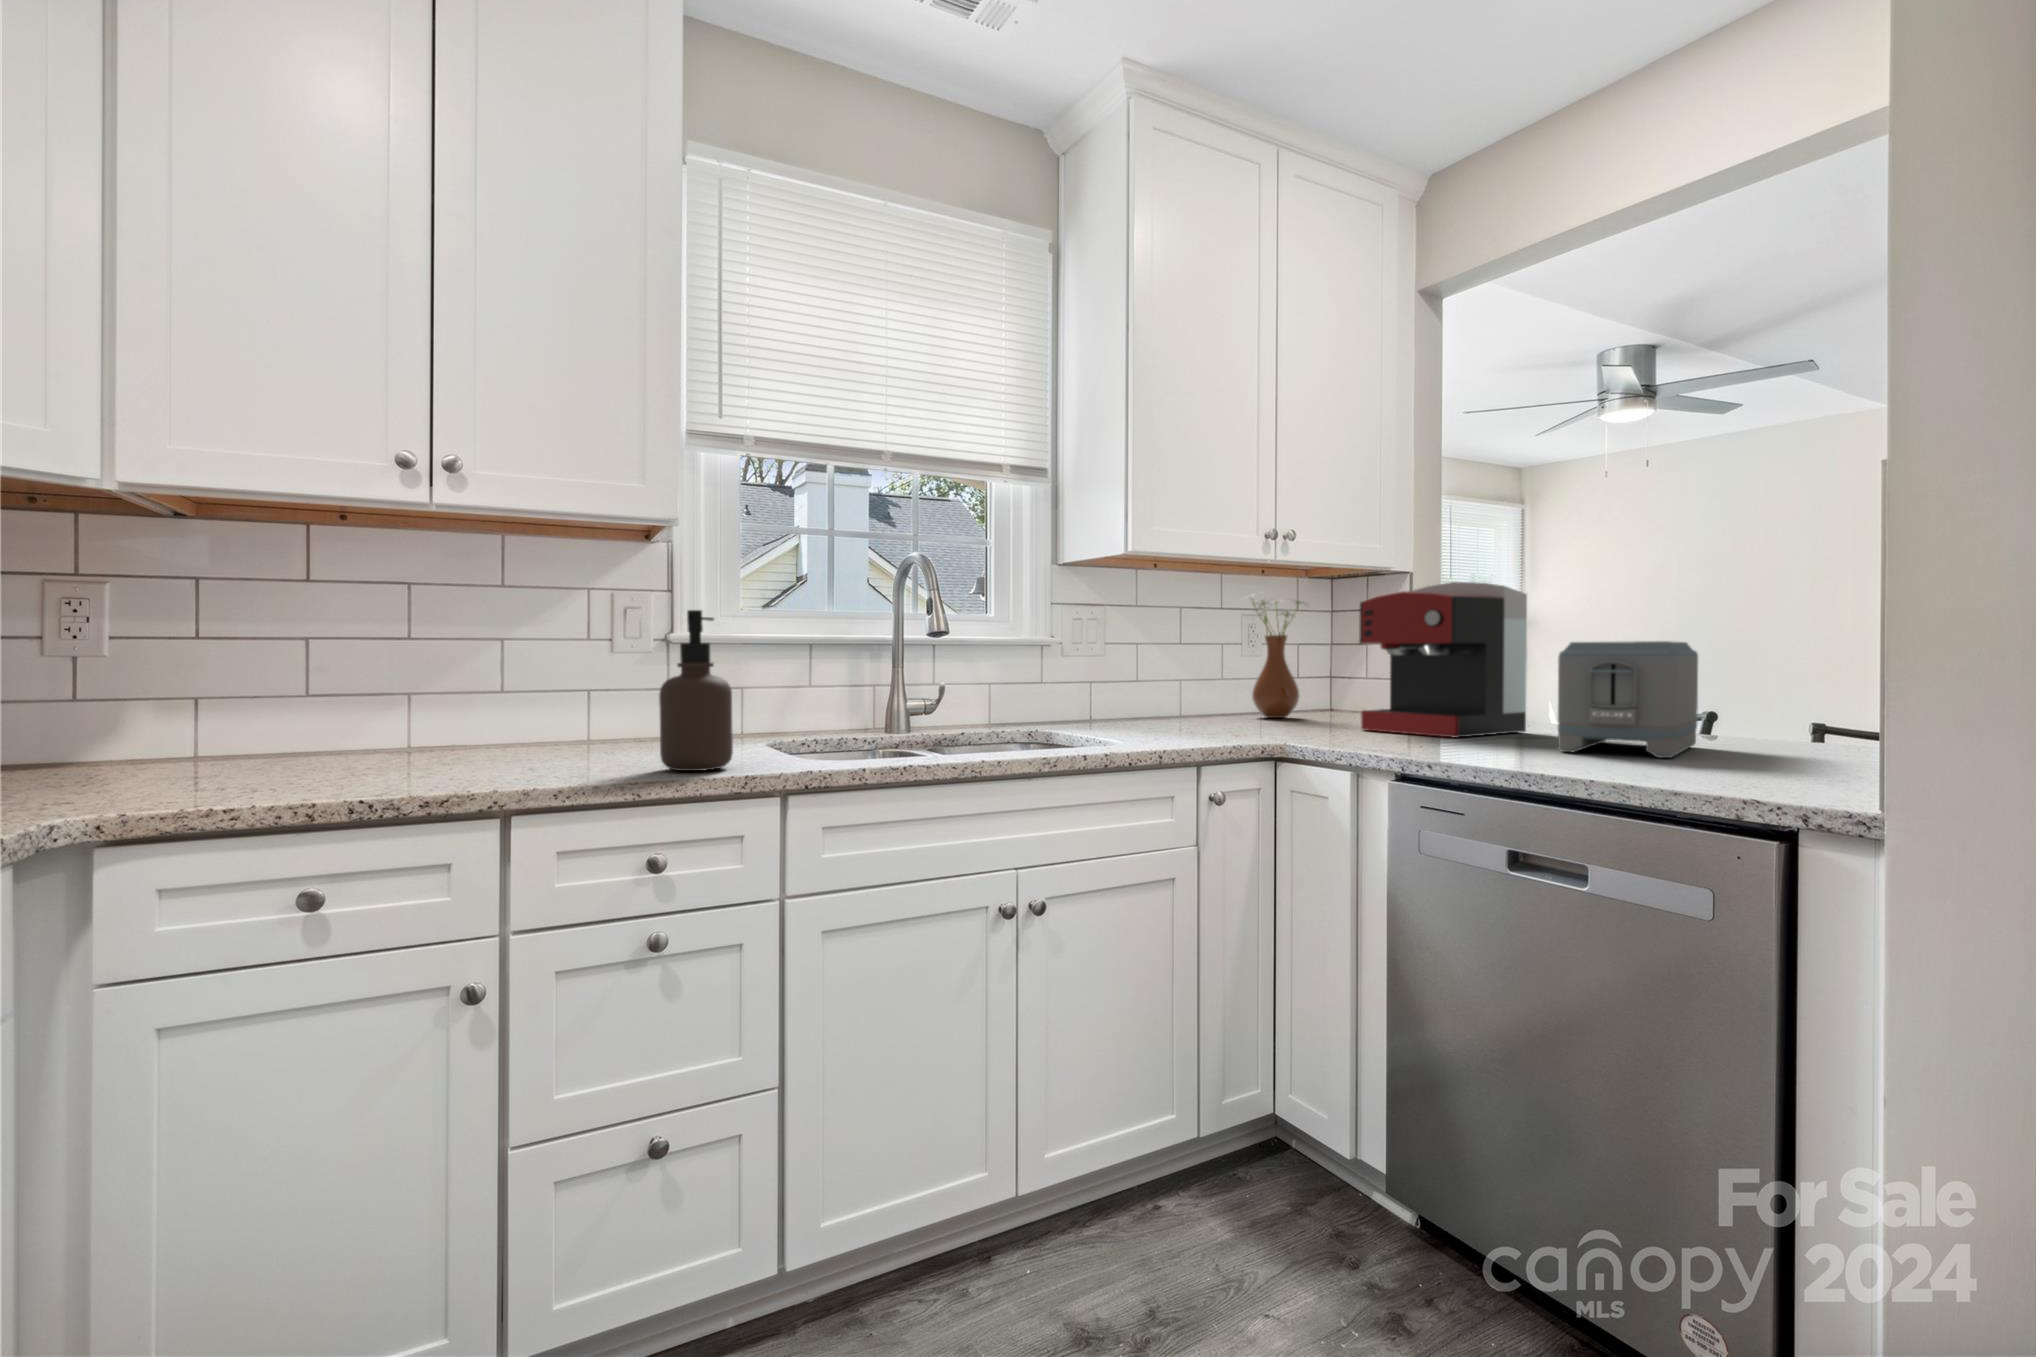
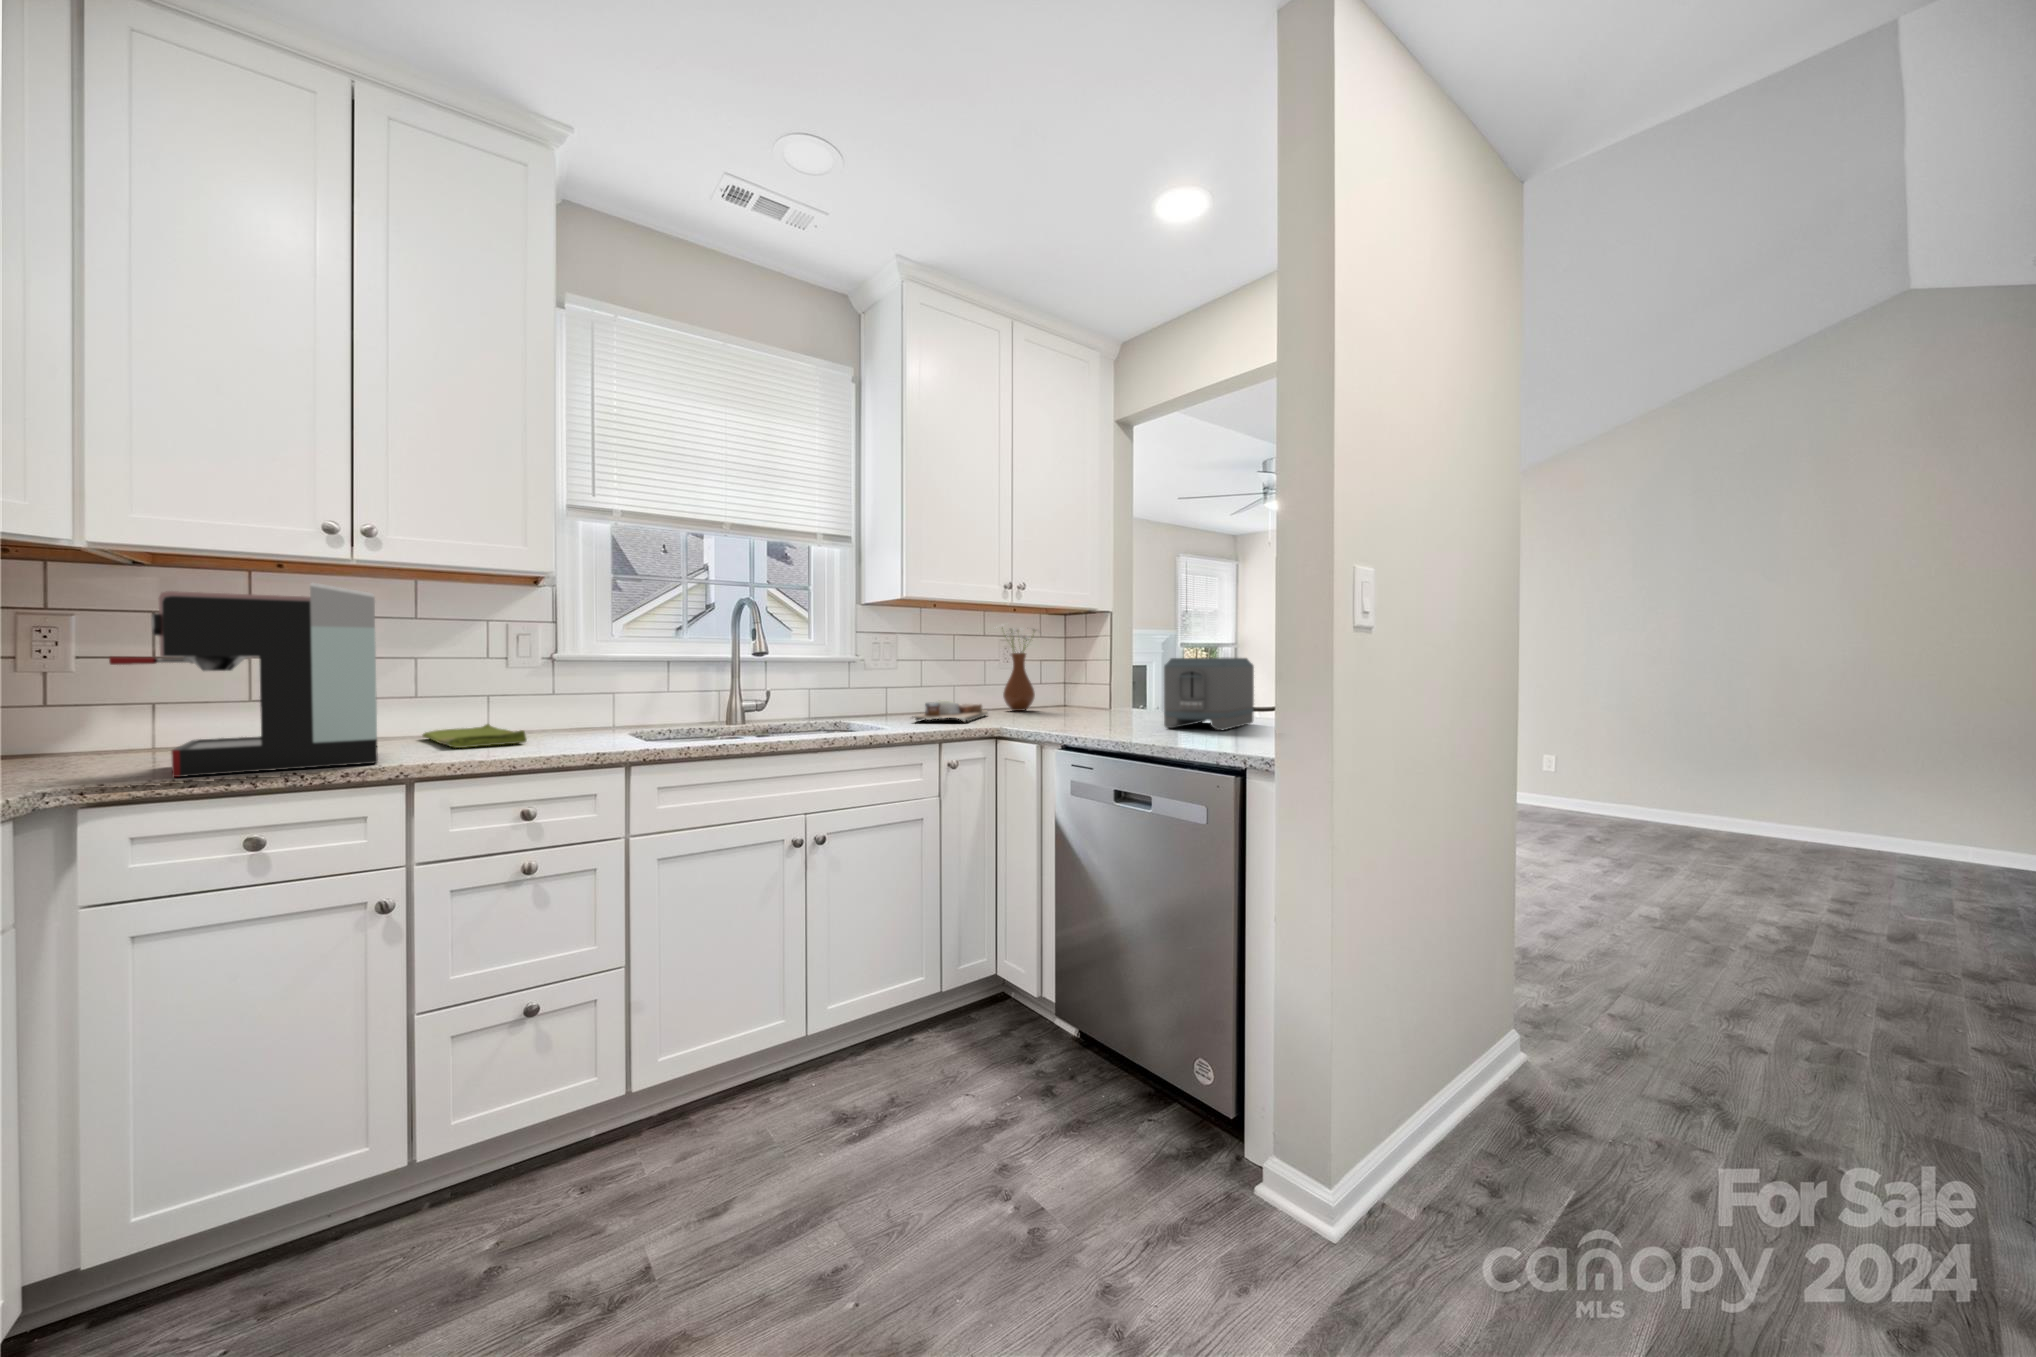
coffee maker: present [1359,582,1527,738] -> present [109,583,378,777]
soap dispenser: present [659,610,733,771] -> none [534,637,590,750]
cutting board: none [1144,703,1242,737] -> present [912,701,988,723]
dish towel: none [511,729,646,765] -> present [422,724,527,748]

